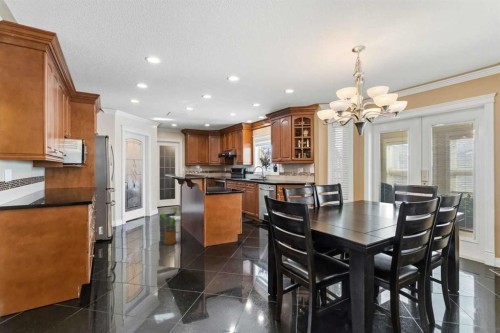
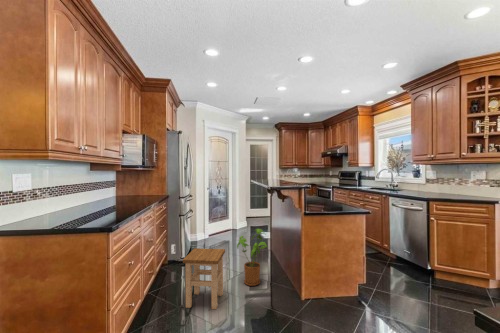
stool: none [124,221,152,260] -> present [183,248,225,309]

